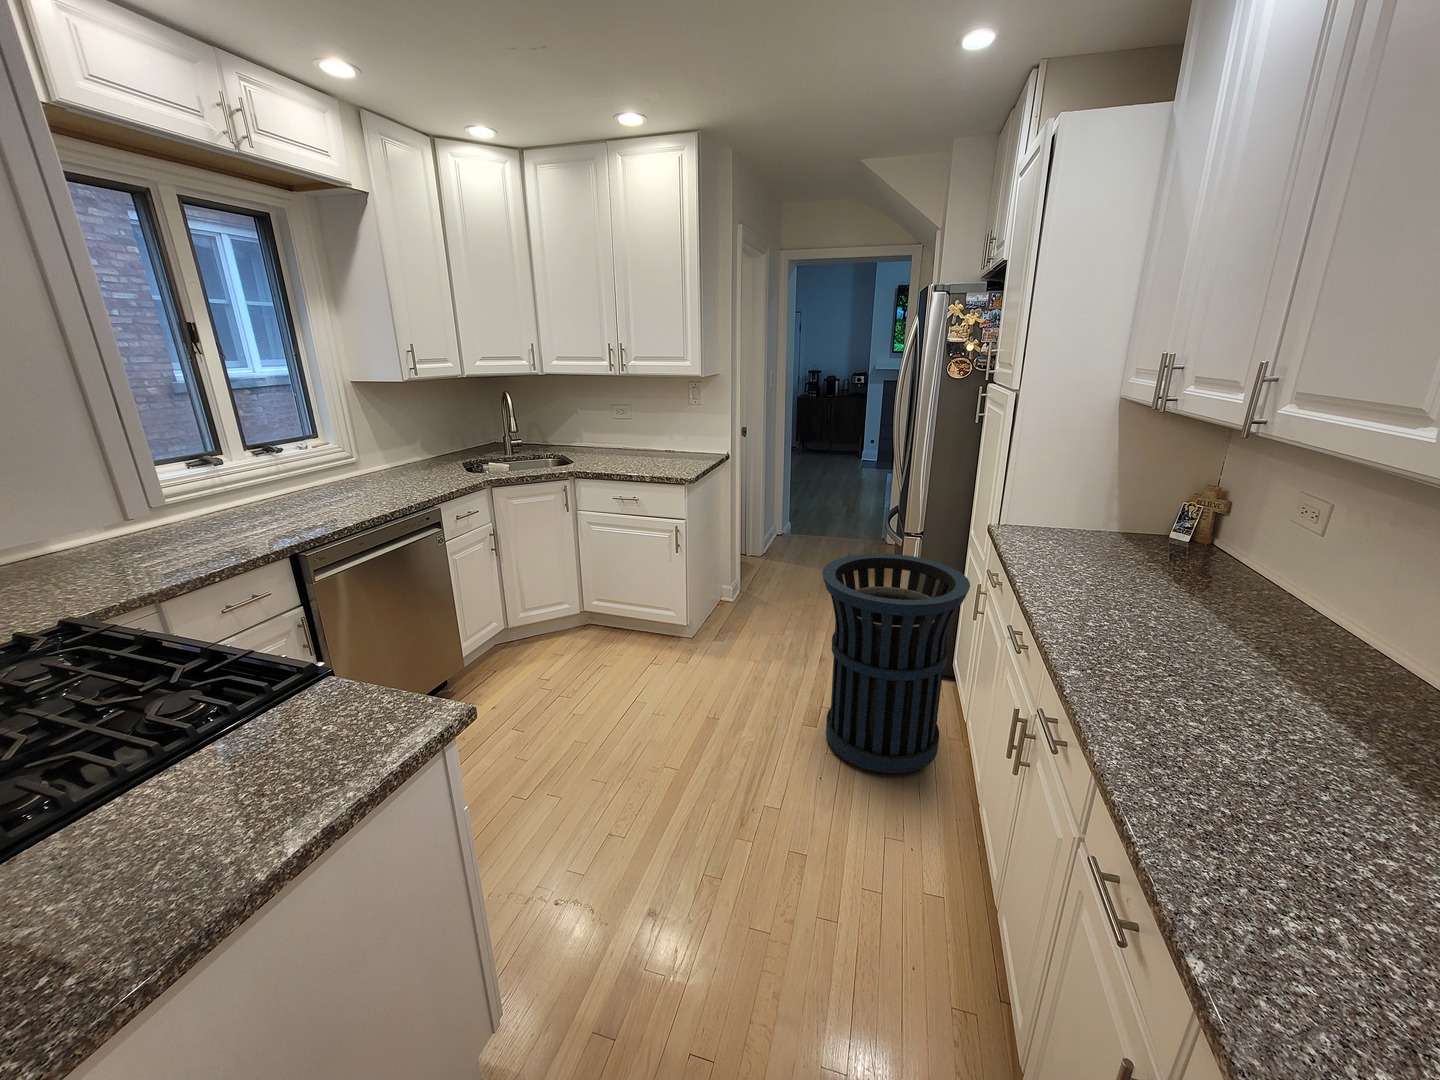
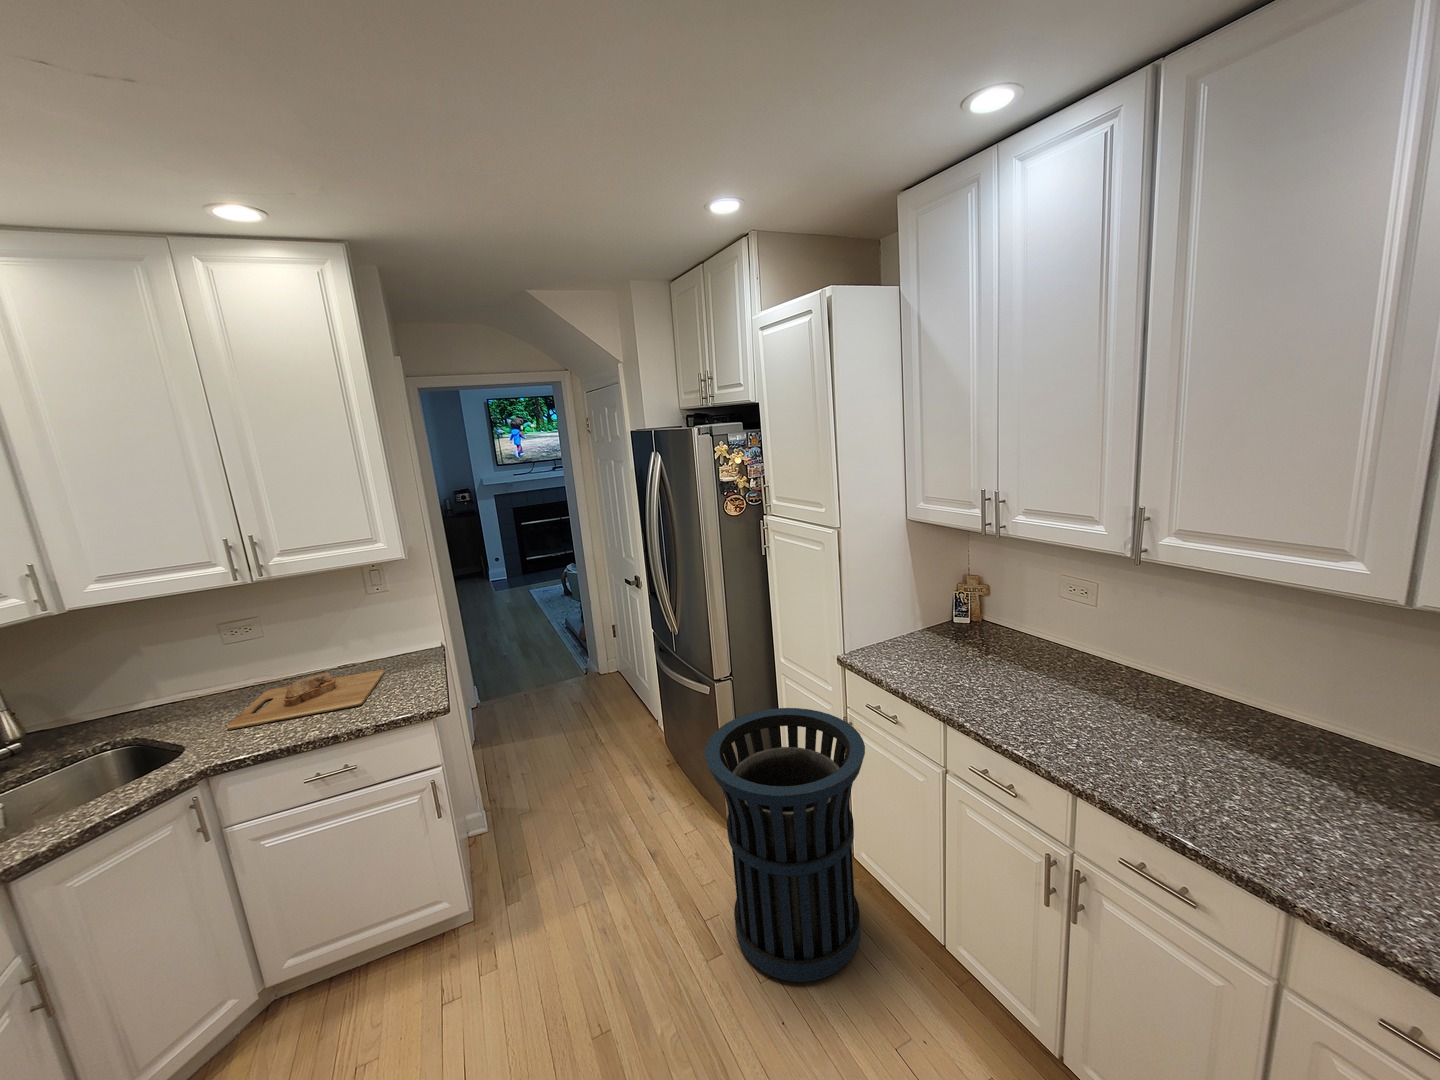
cutting board: none [594,446,683,466] -> present [227,670,384,730]

